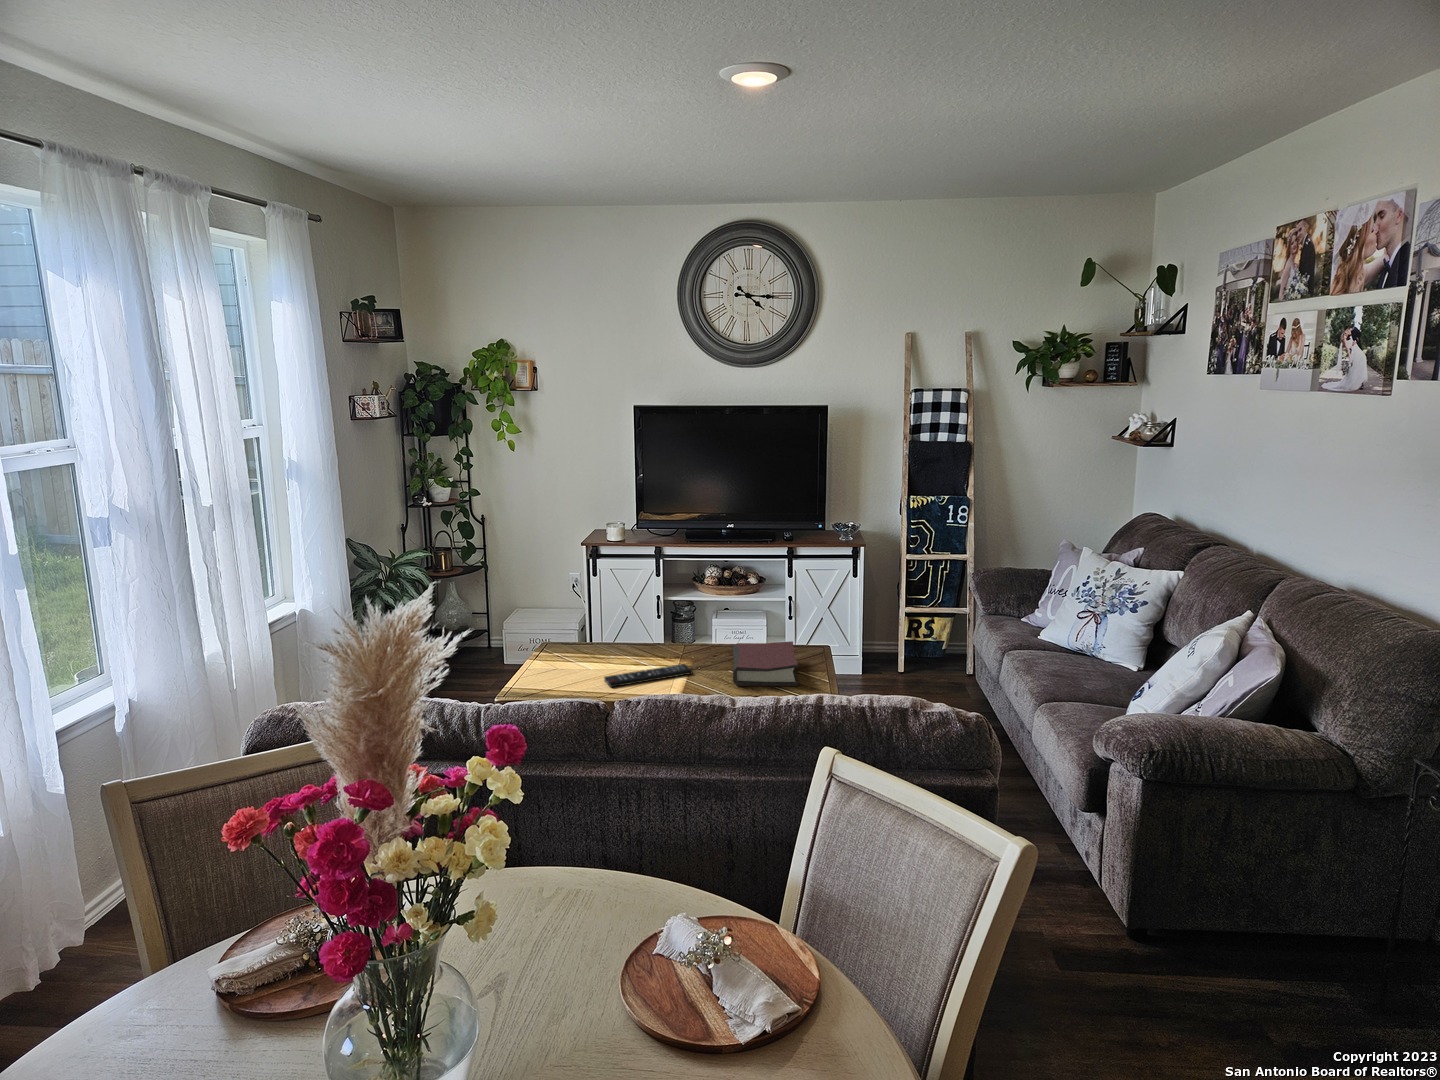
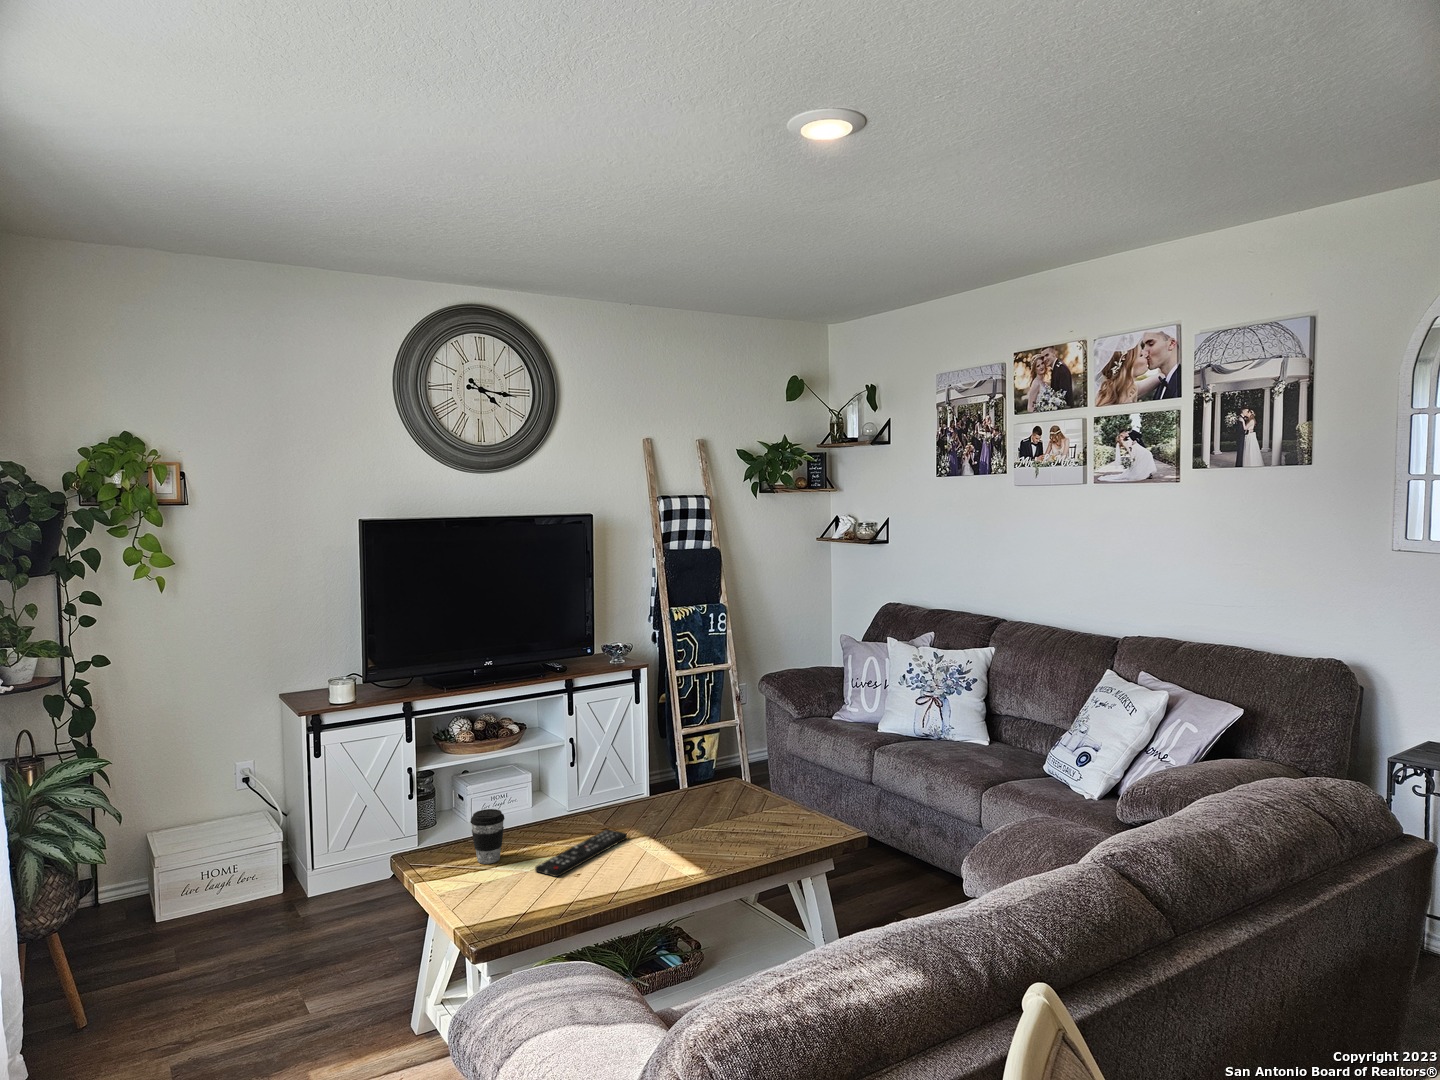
coffee cup: none [579,630,603,668] -> present [470,809,505,864]
hardback book: present [733,641,798,686] -> none [645,777,756,838]

